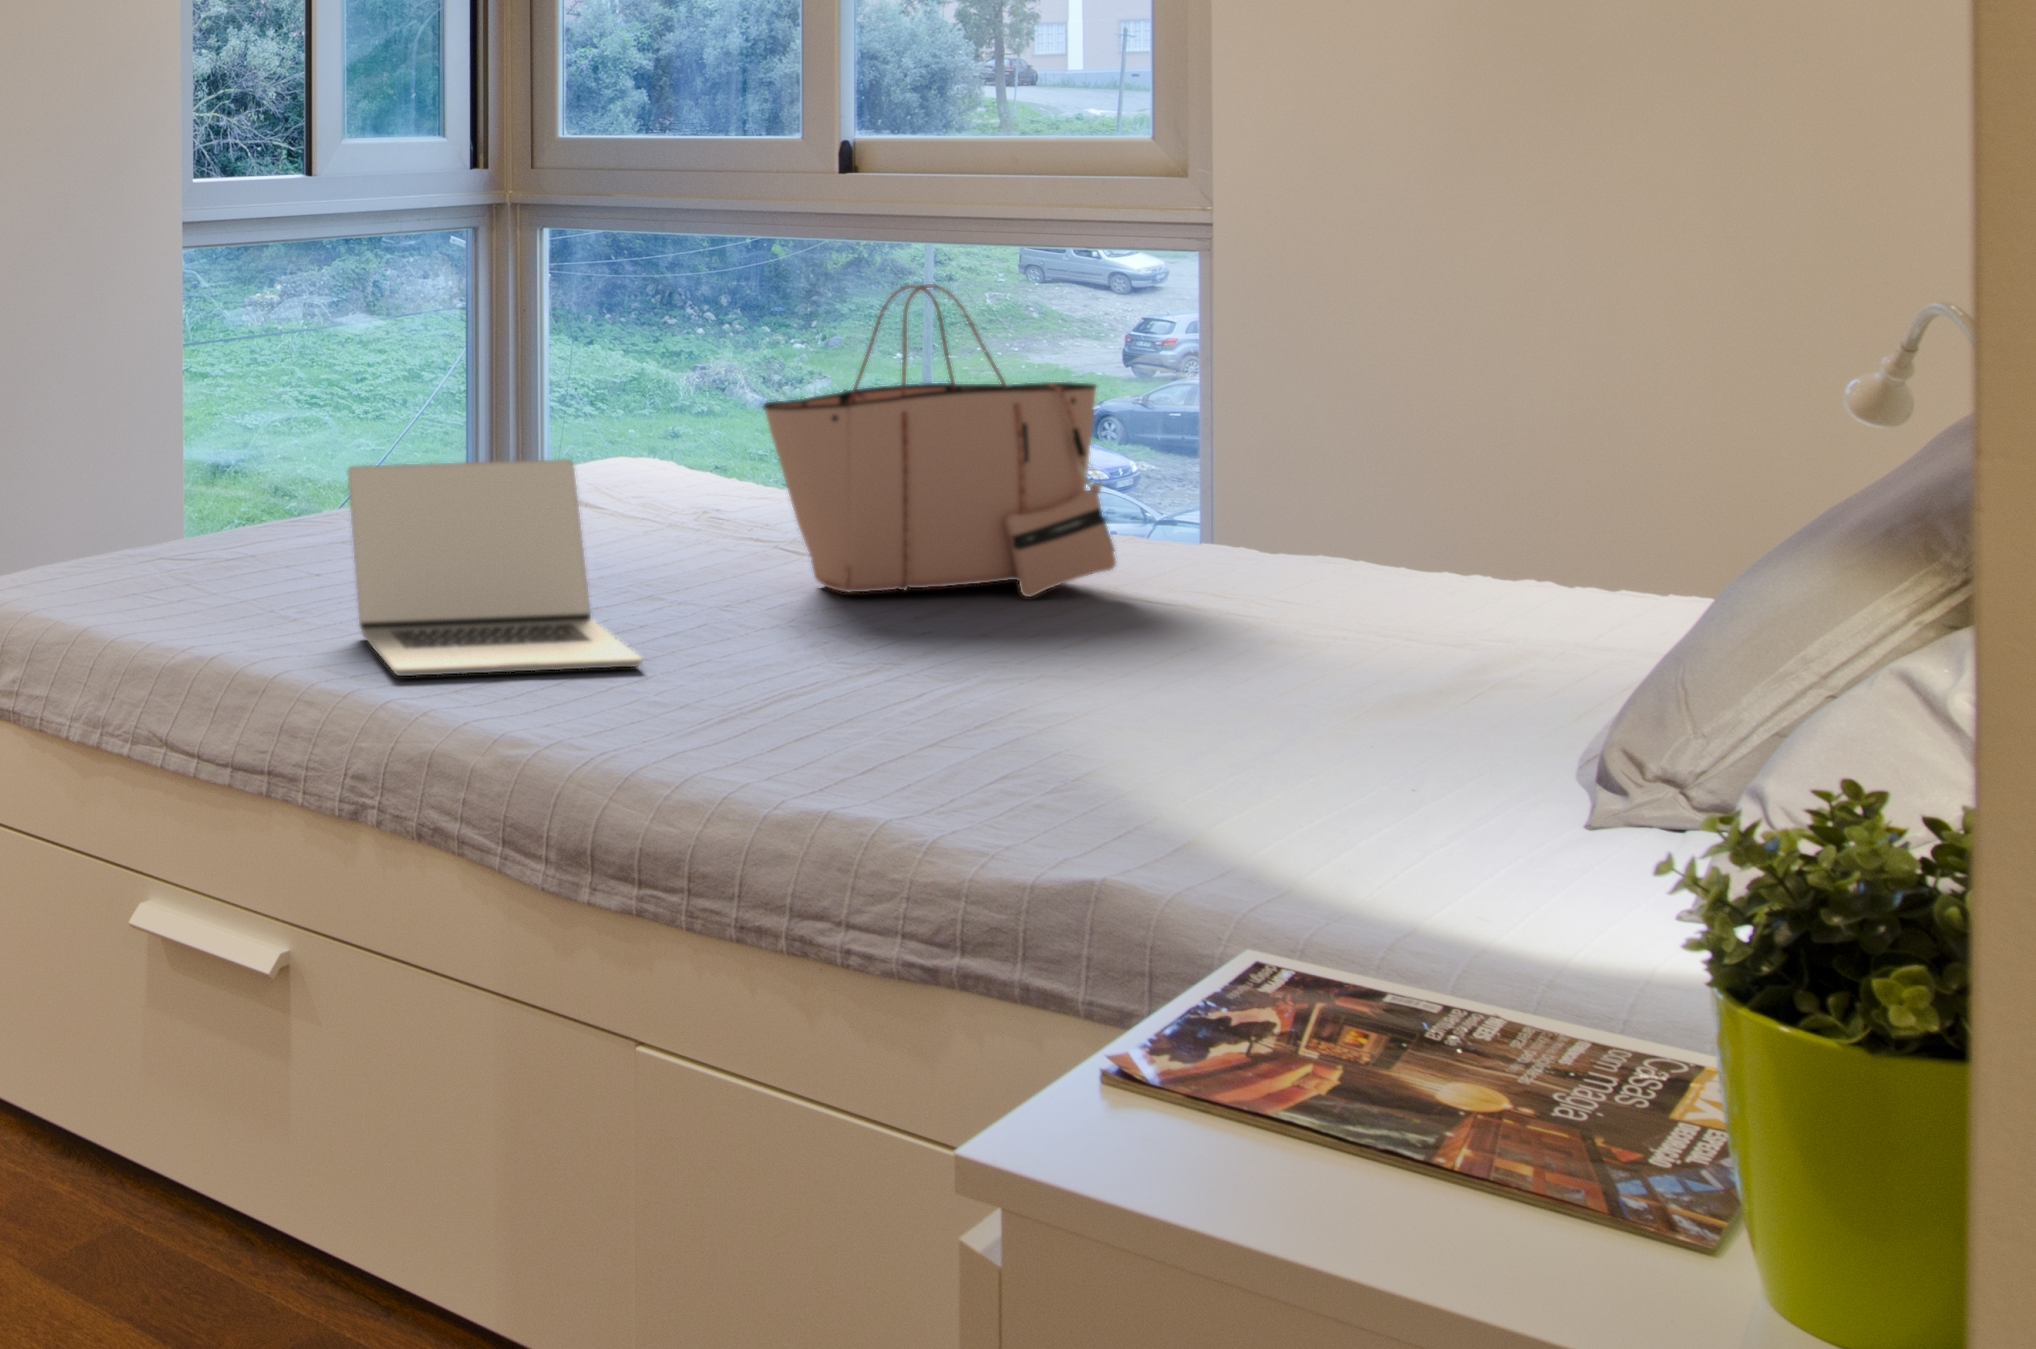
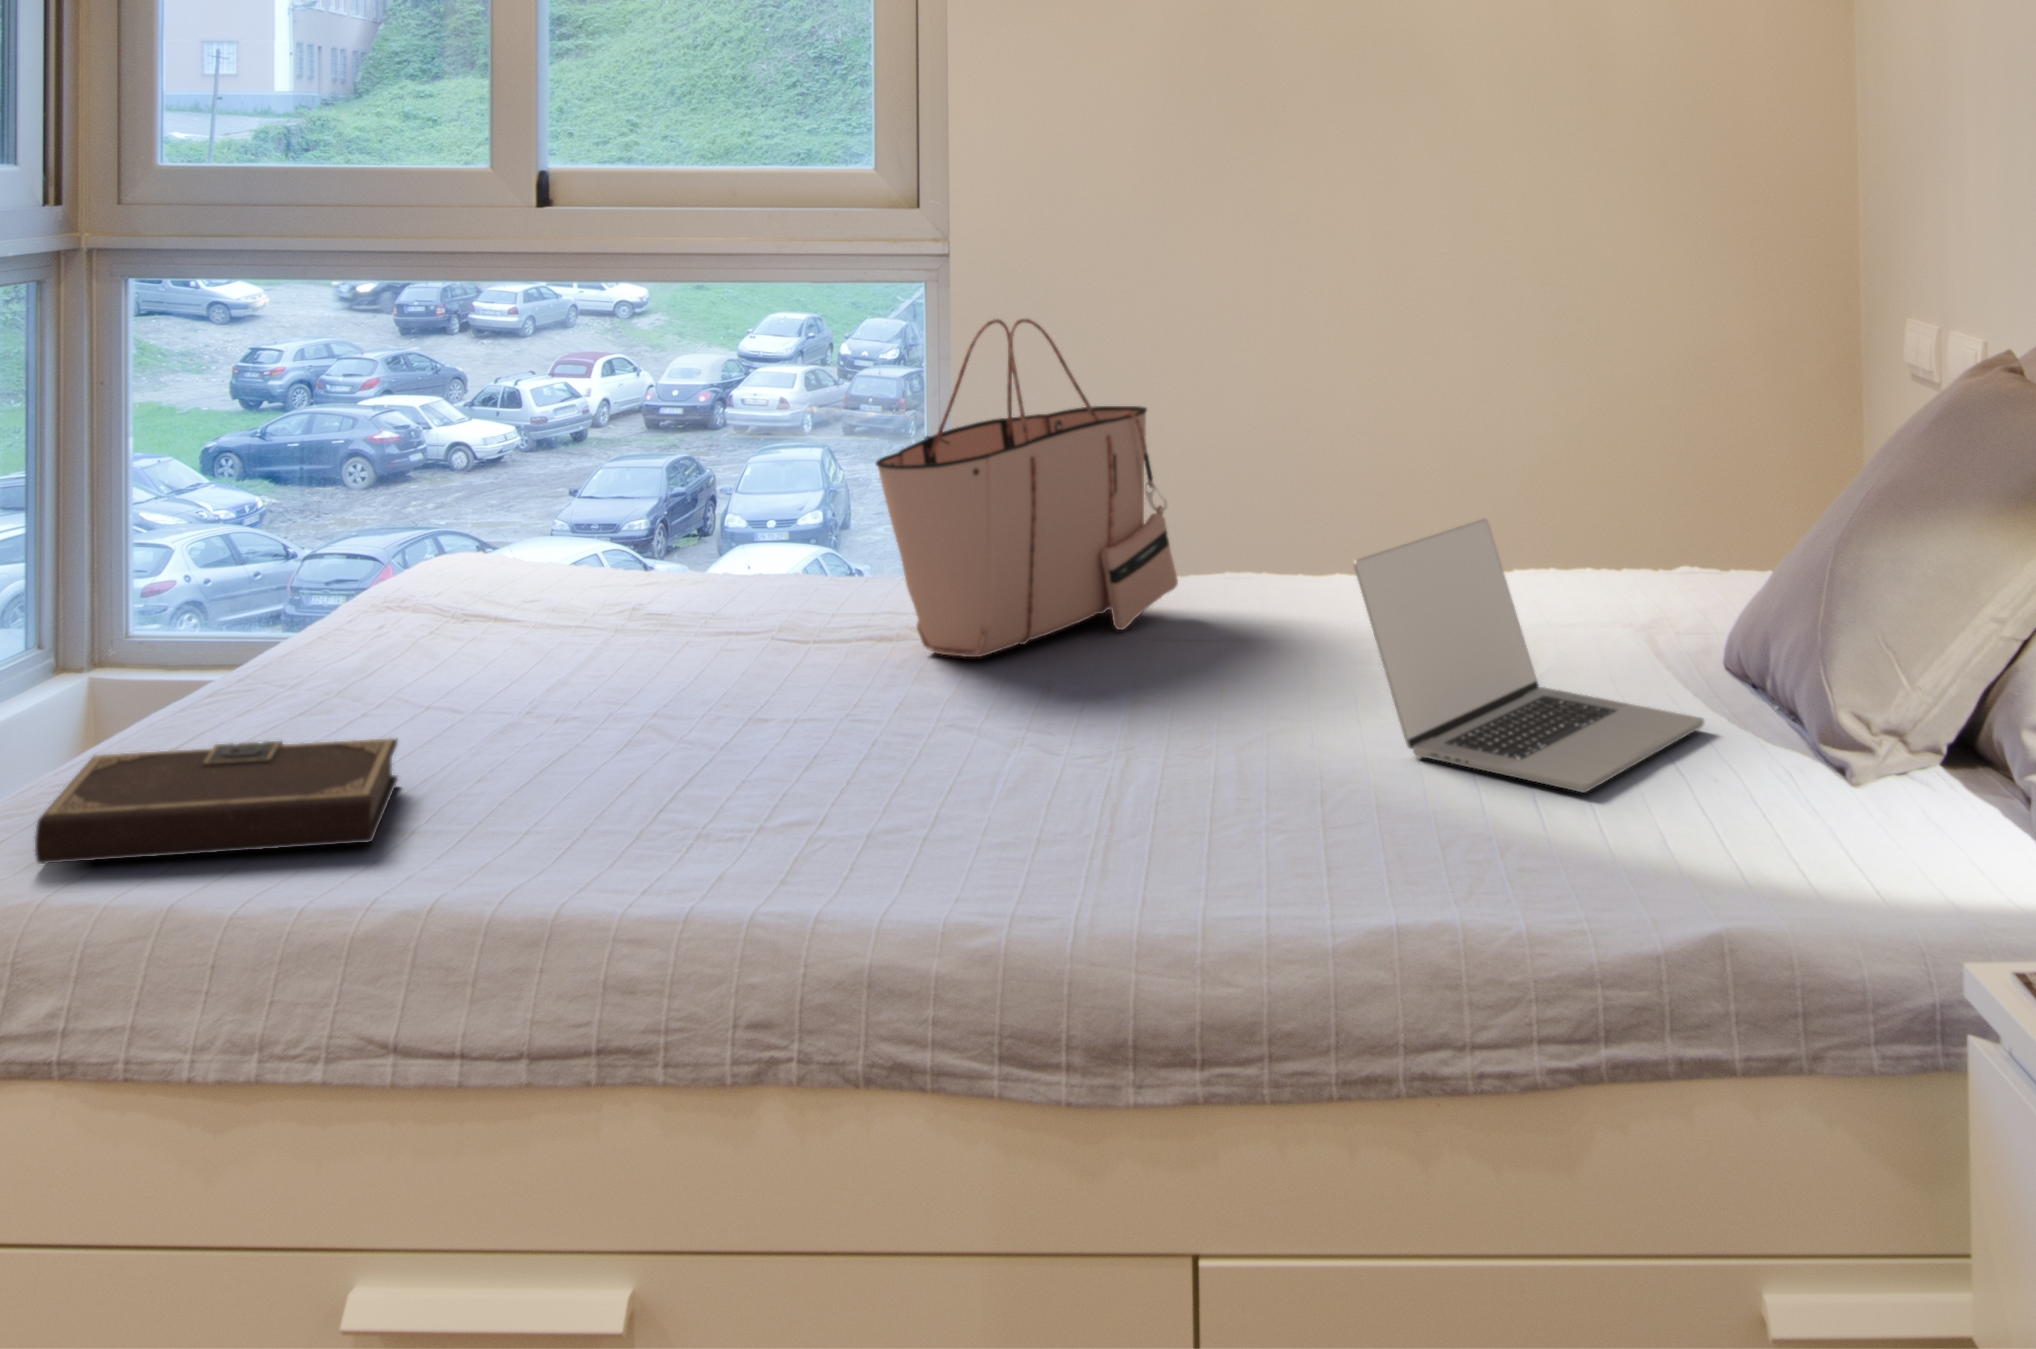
laptop: present [348,459,642,676] -> present [1354,519,1704,793]
notebook: none [40,538,298,616] -> present [35,738,398,864]

